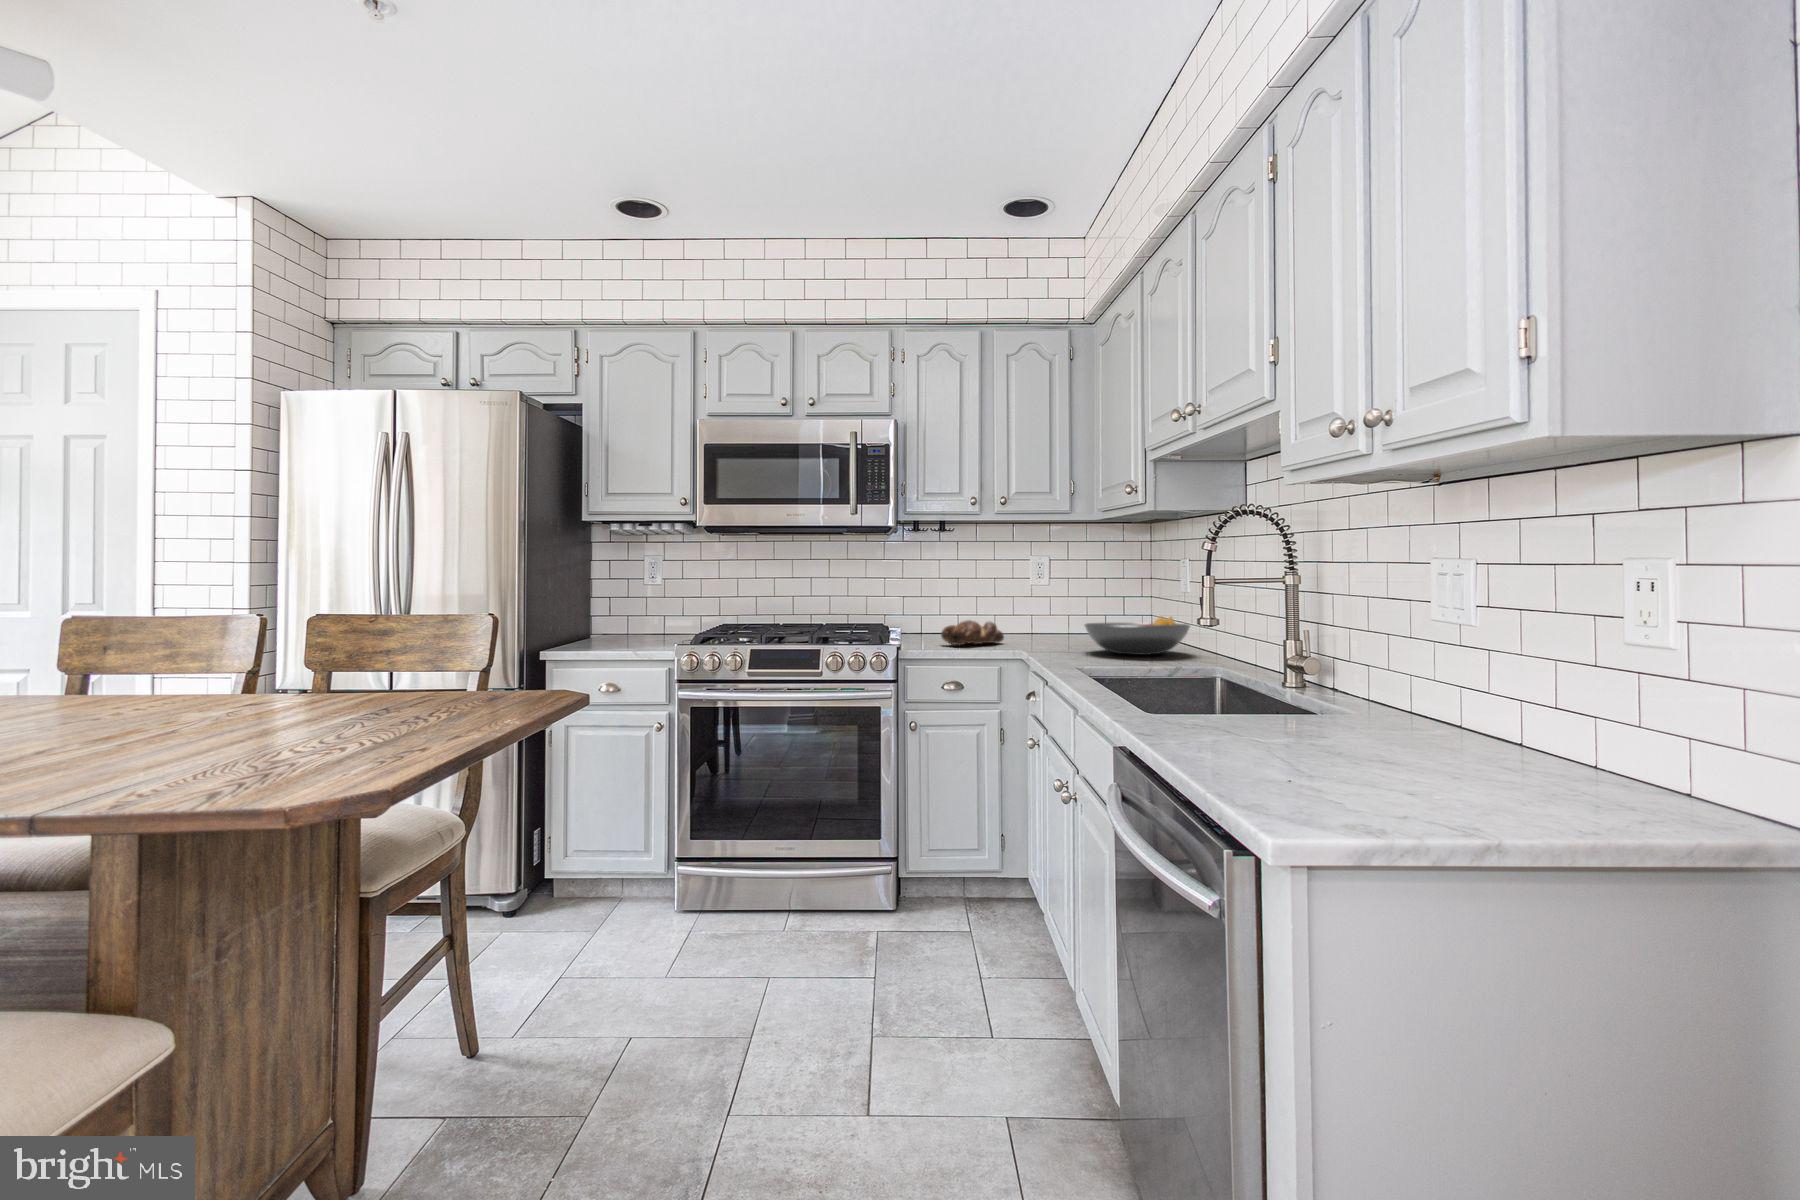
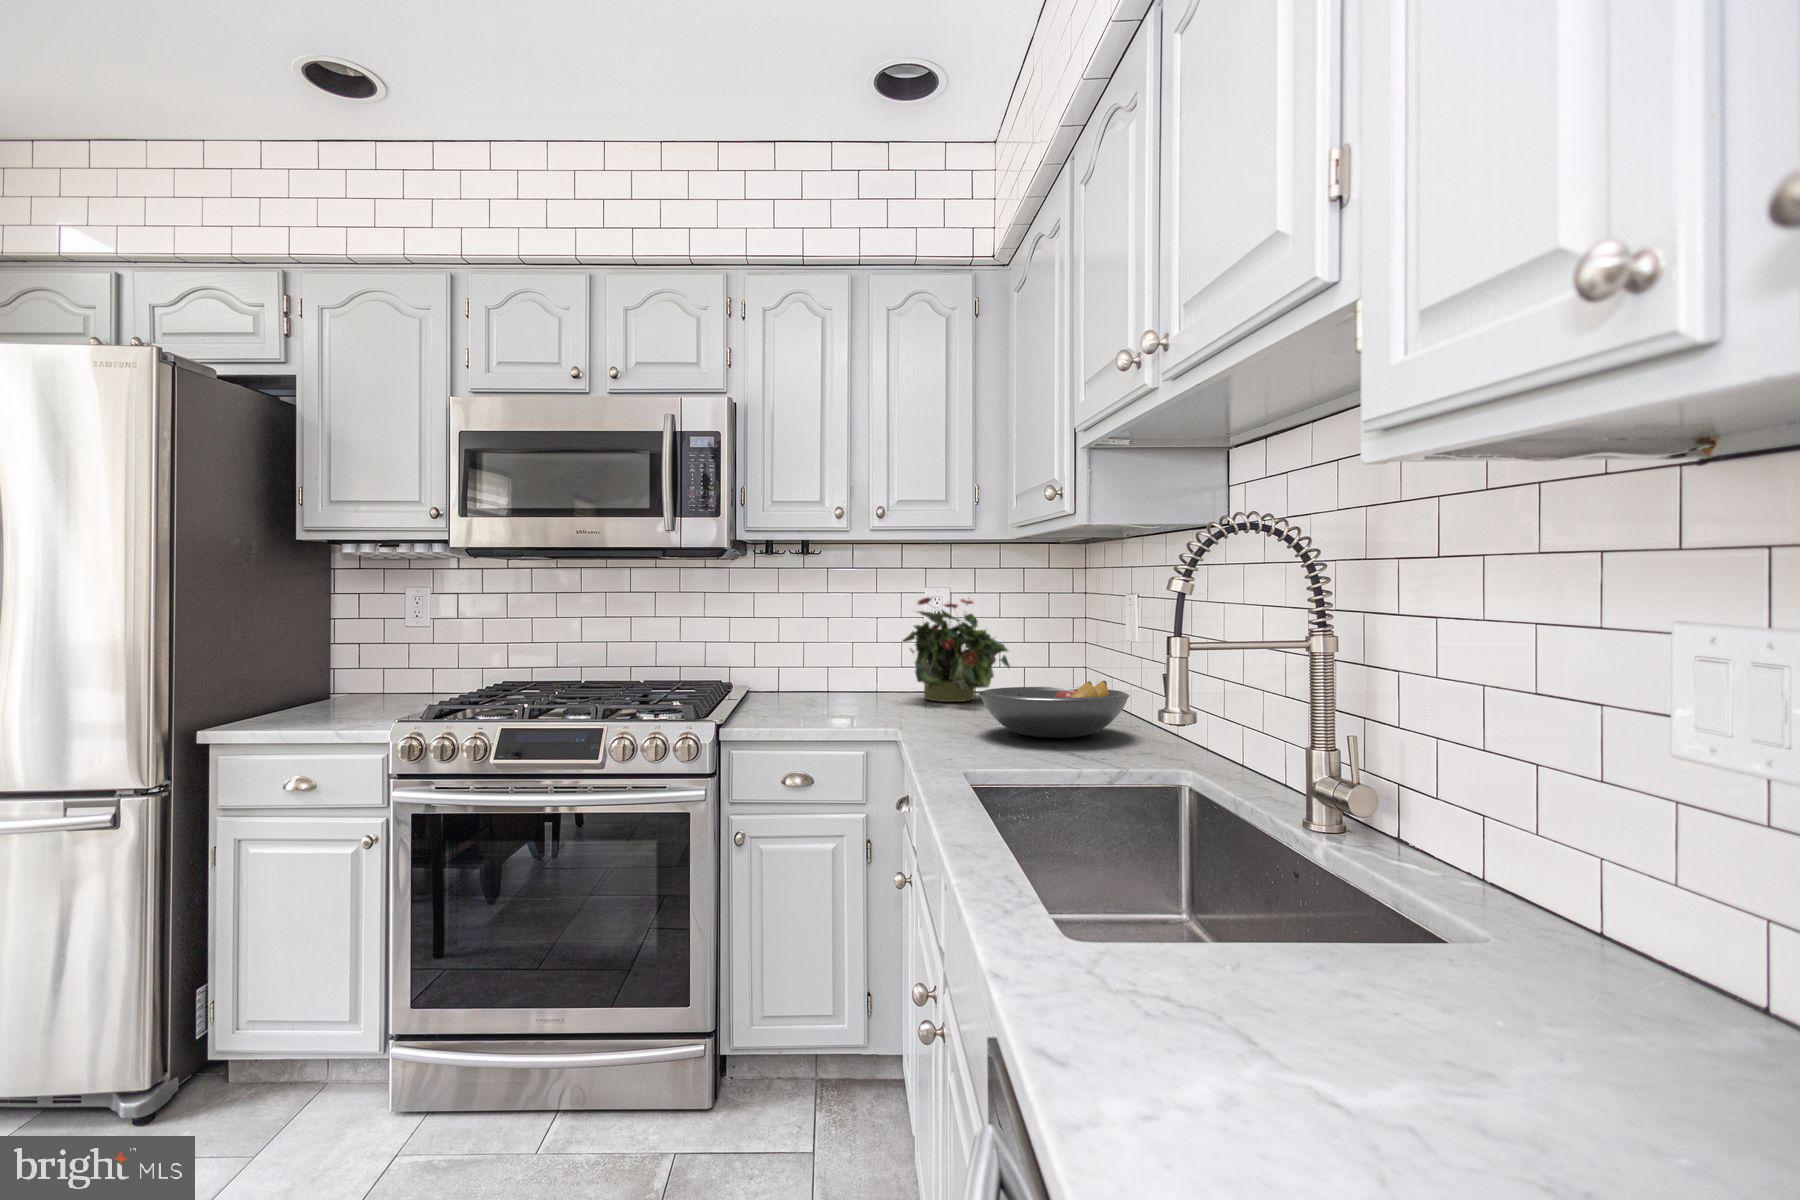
potted plant: none [1014,563,1092,638] -> present [903,598,1010,702]
bread loaf: present [941,620,1004,645] -> none [788,681,881,719]

